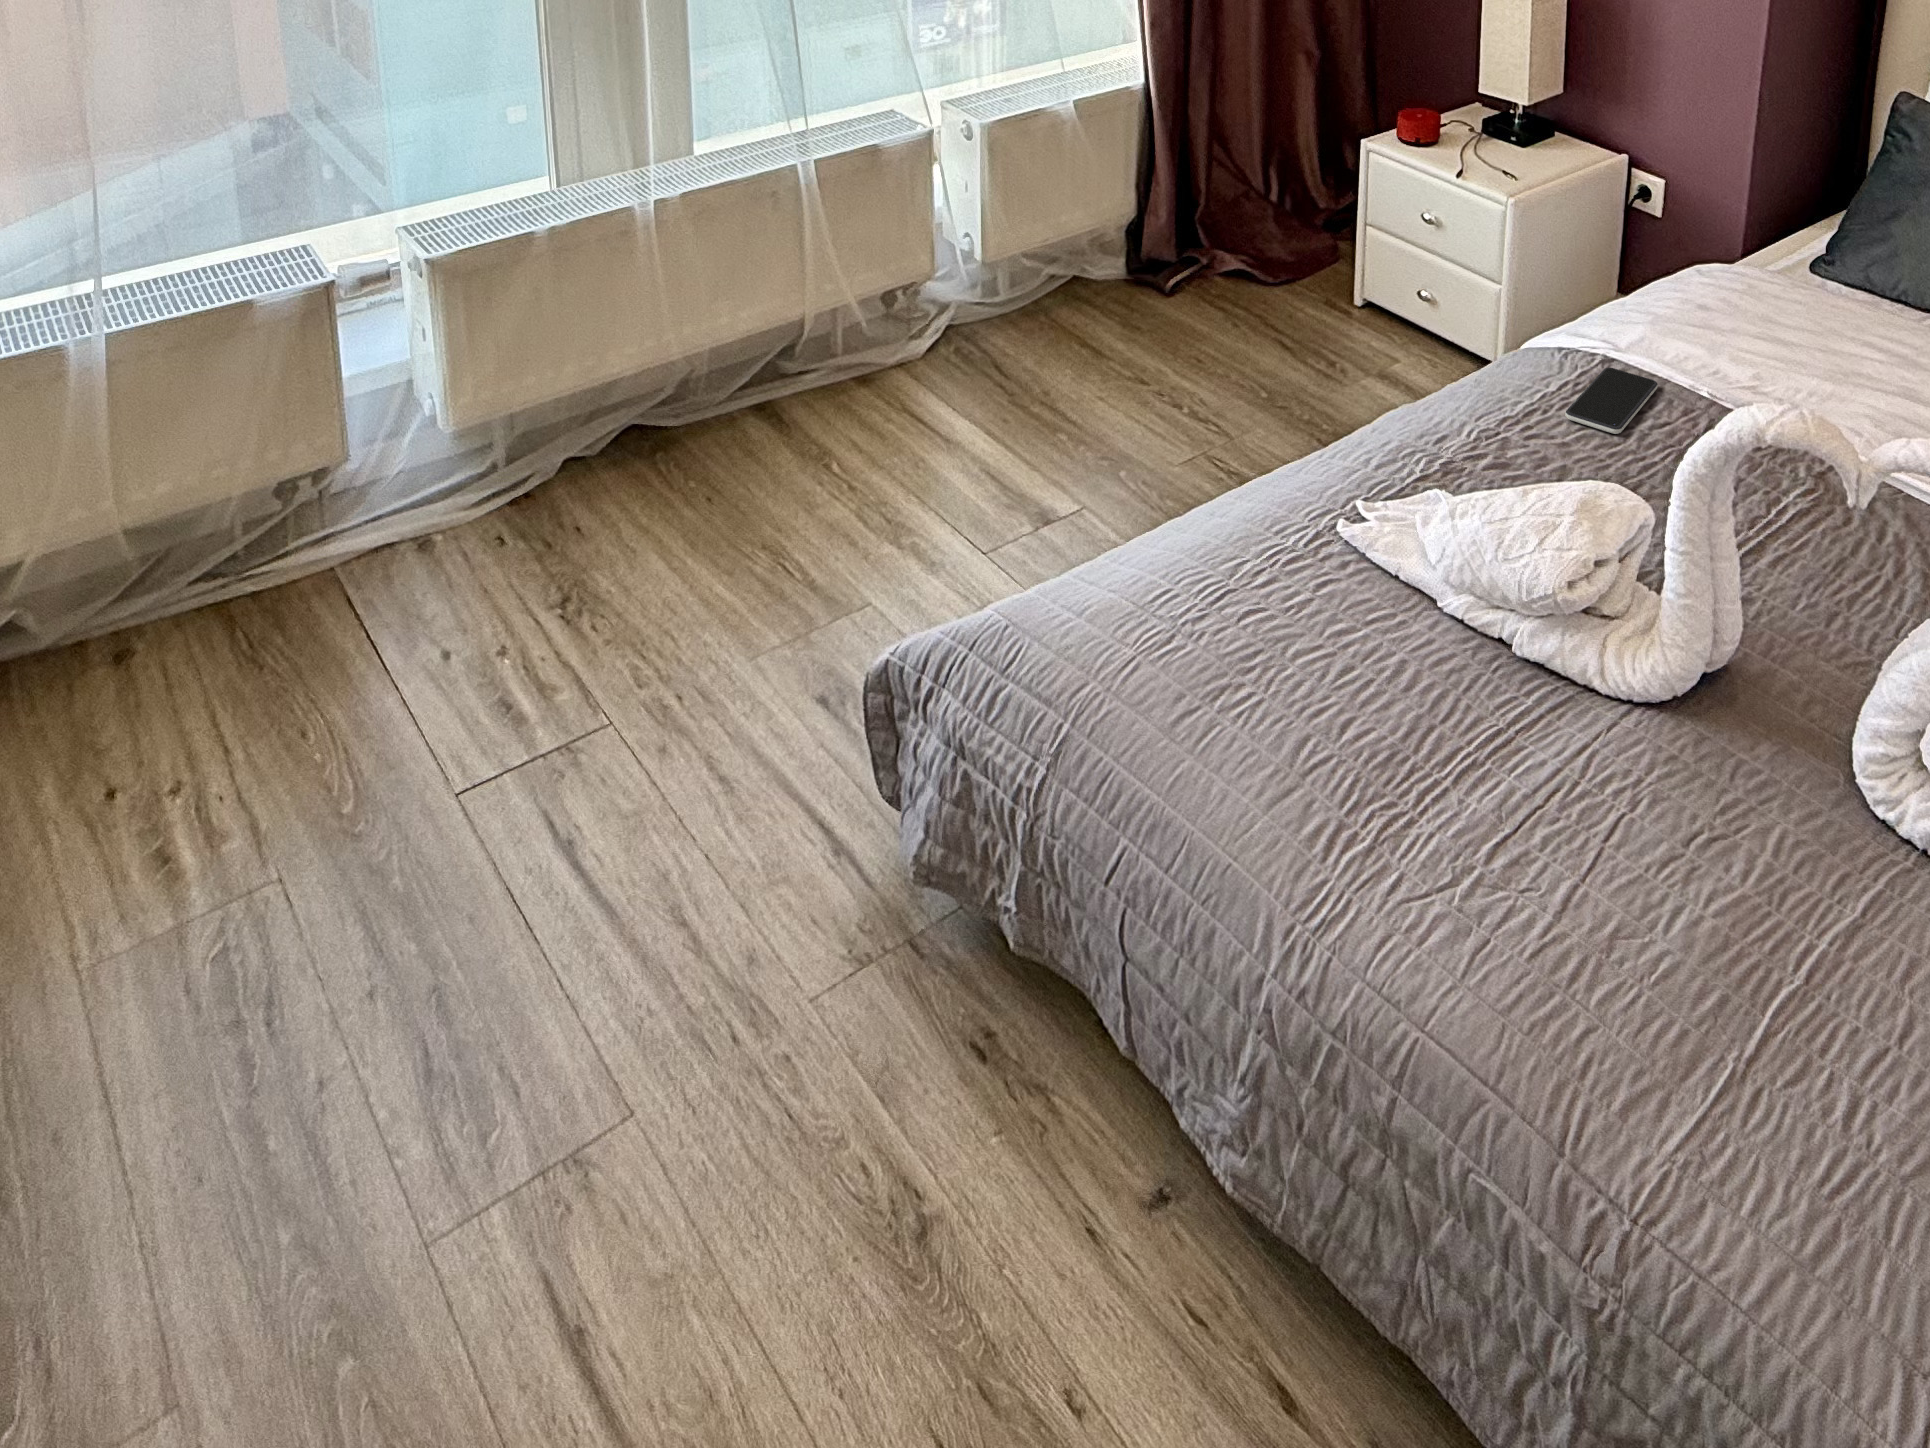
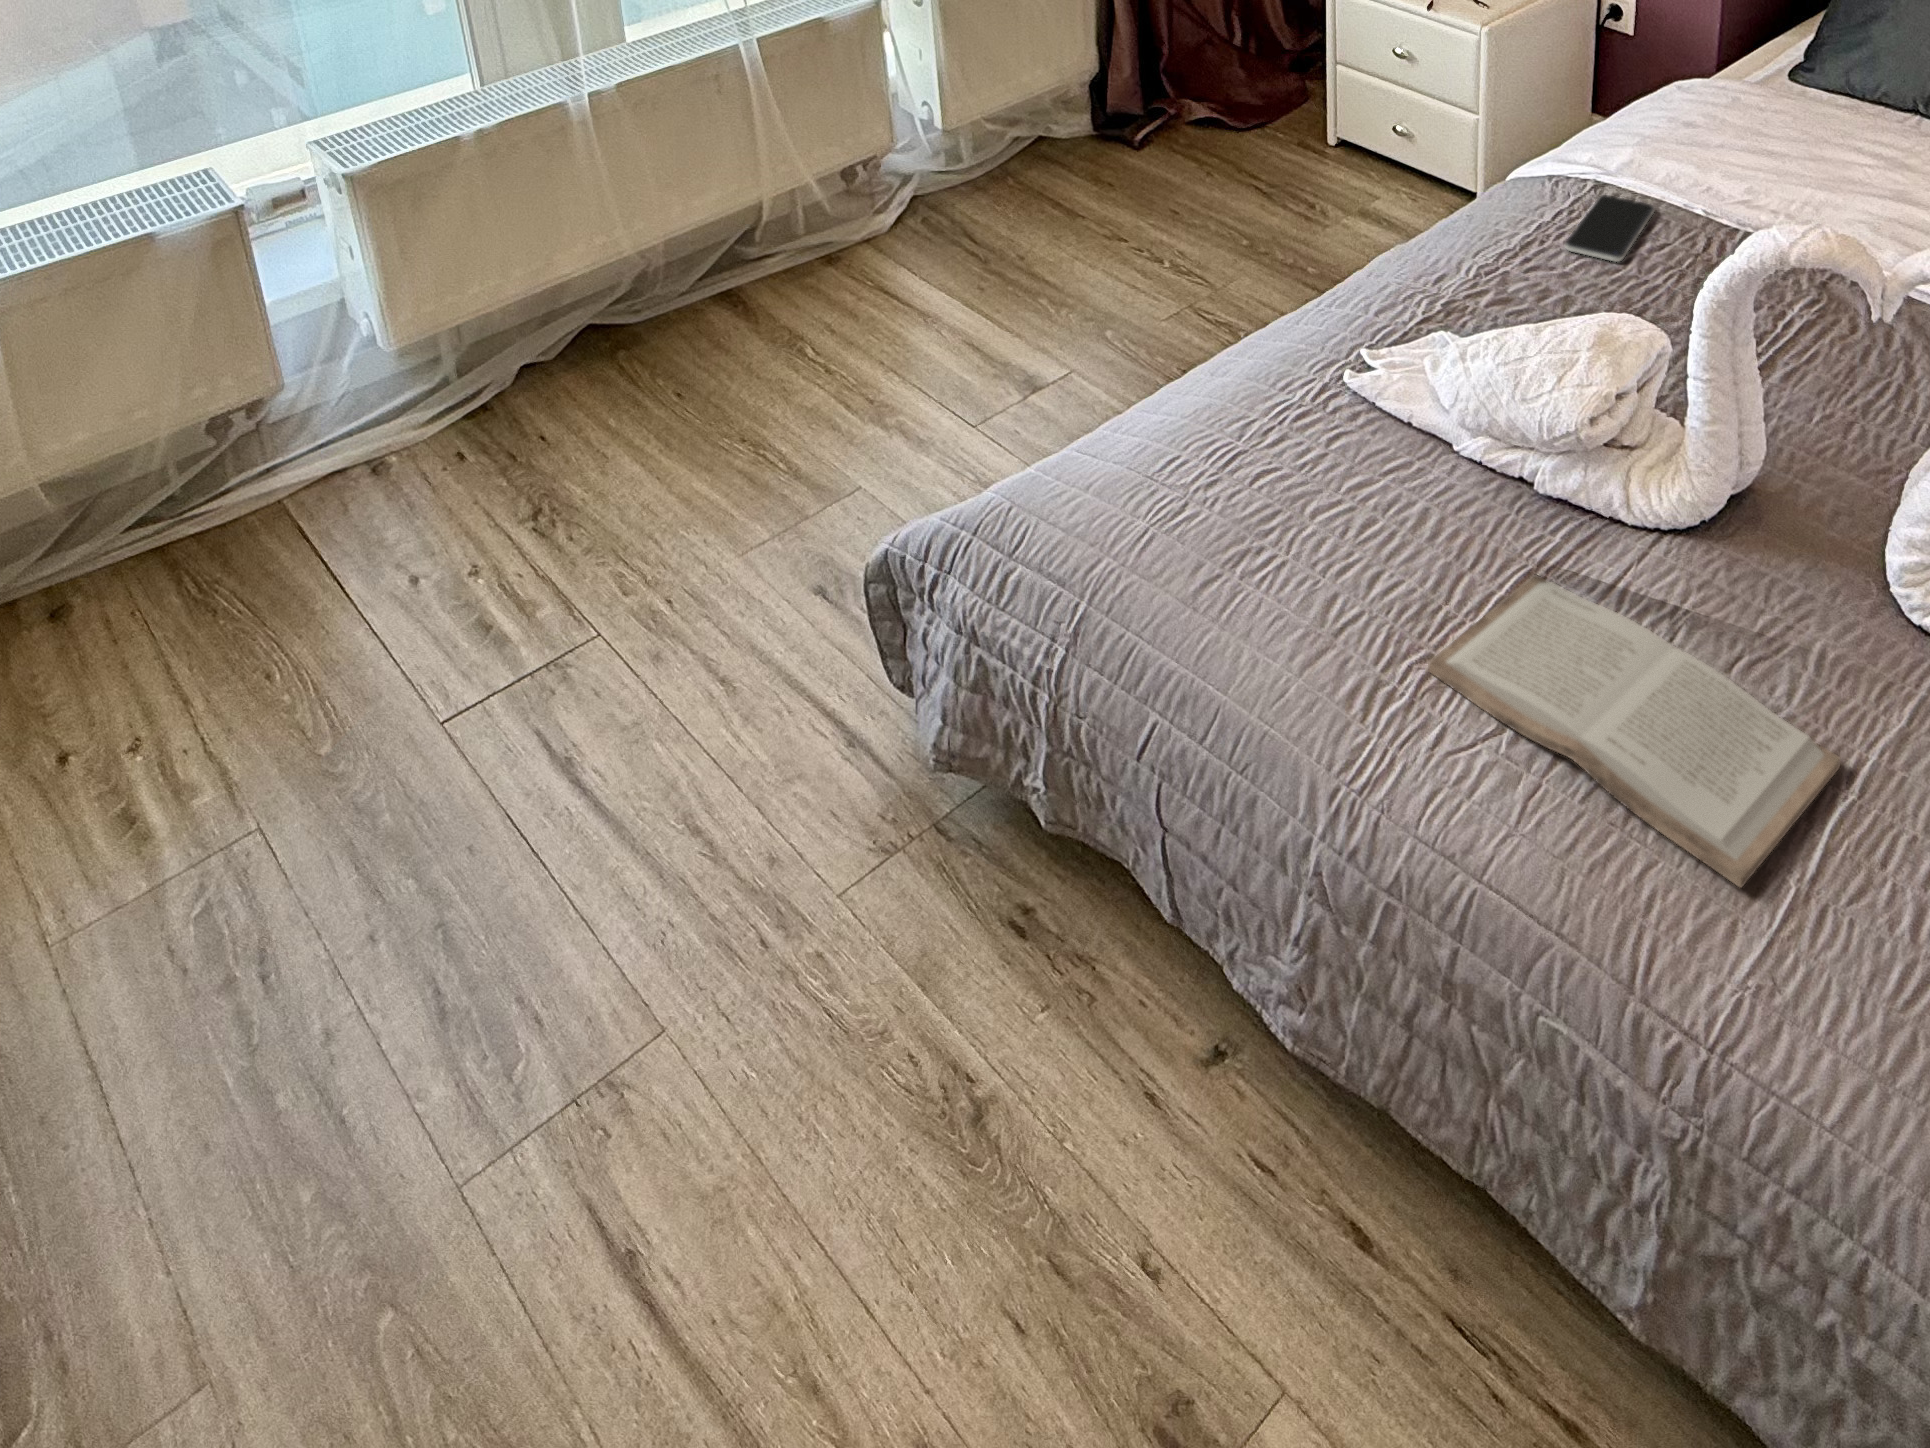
book: none [1391,732,1790,1060] -> present [1428,575,1841,887]

